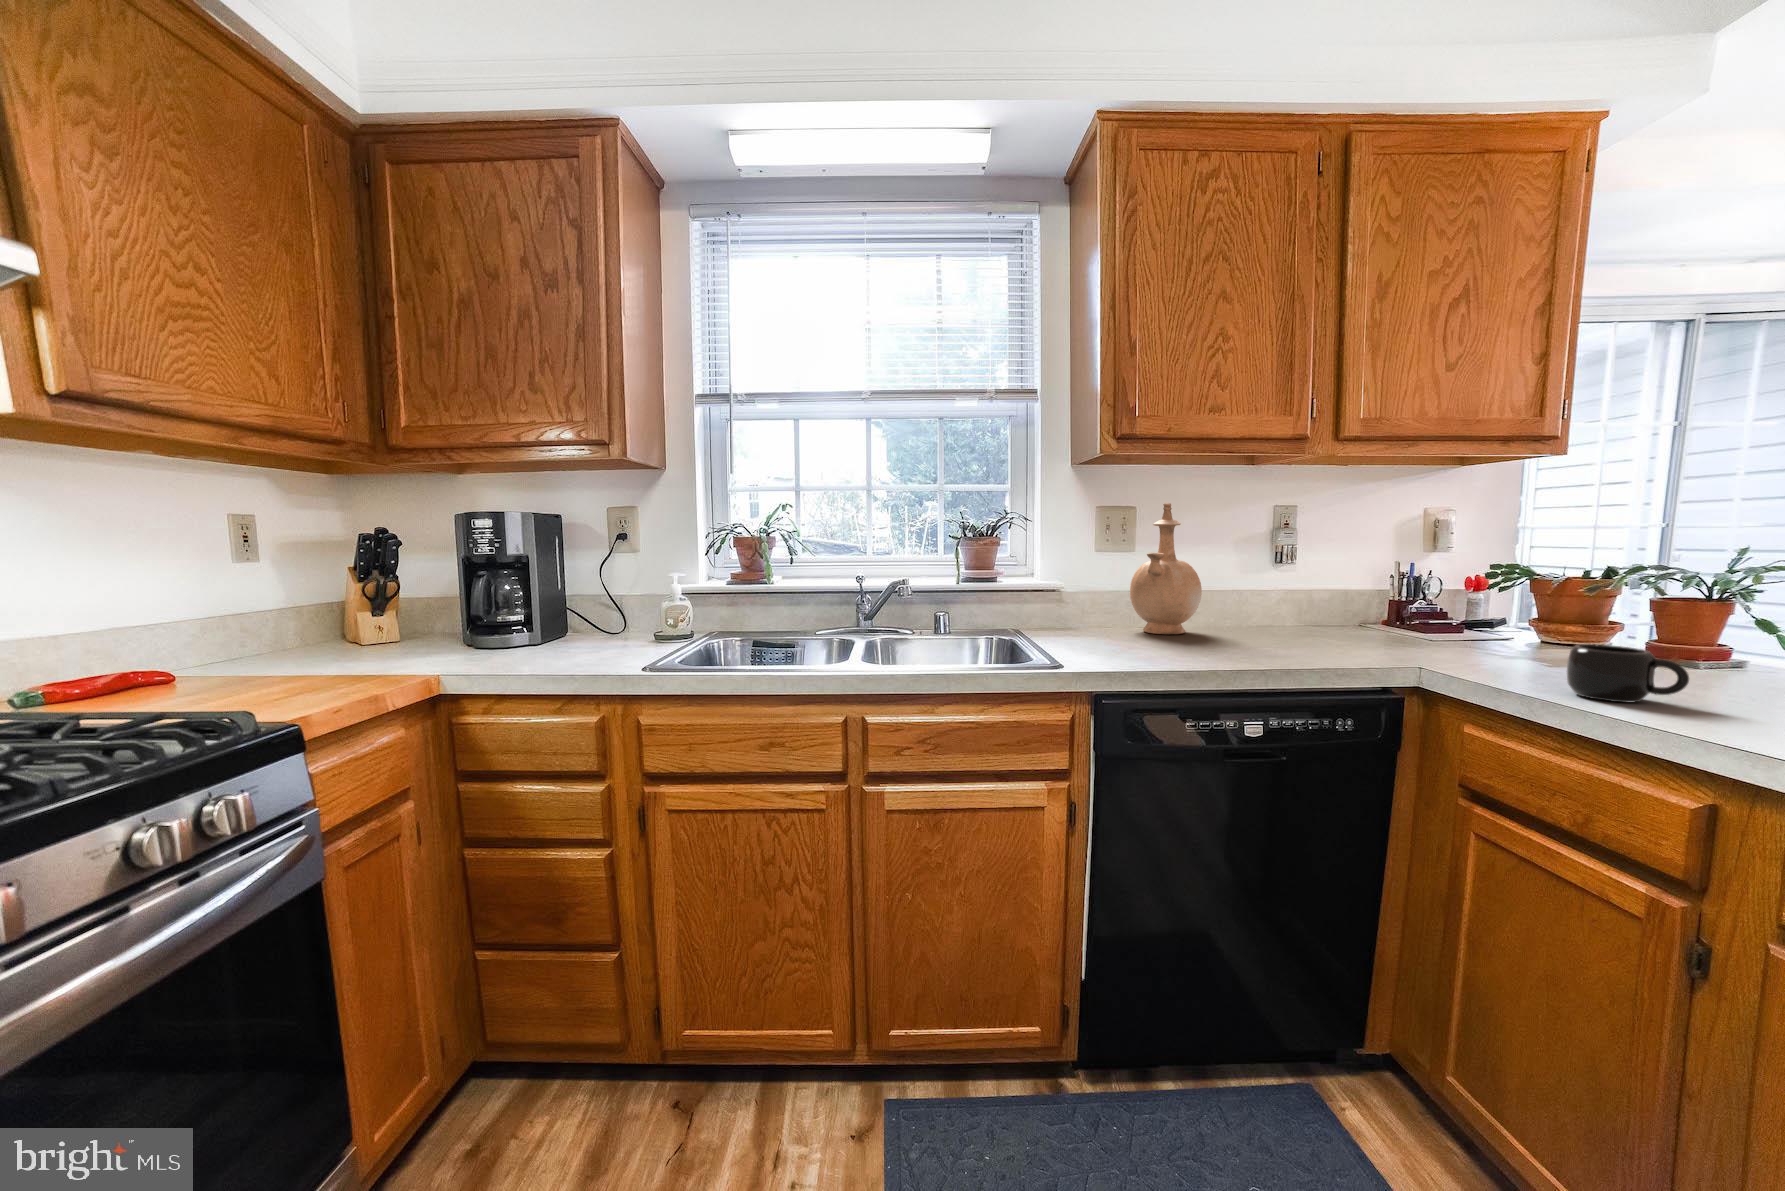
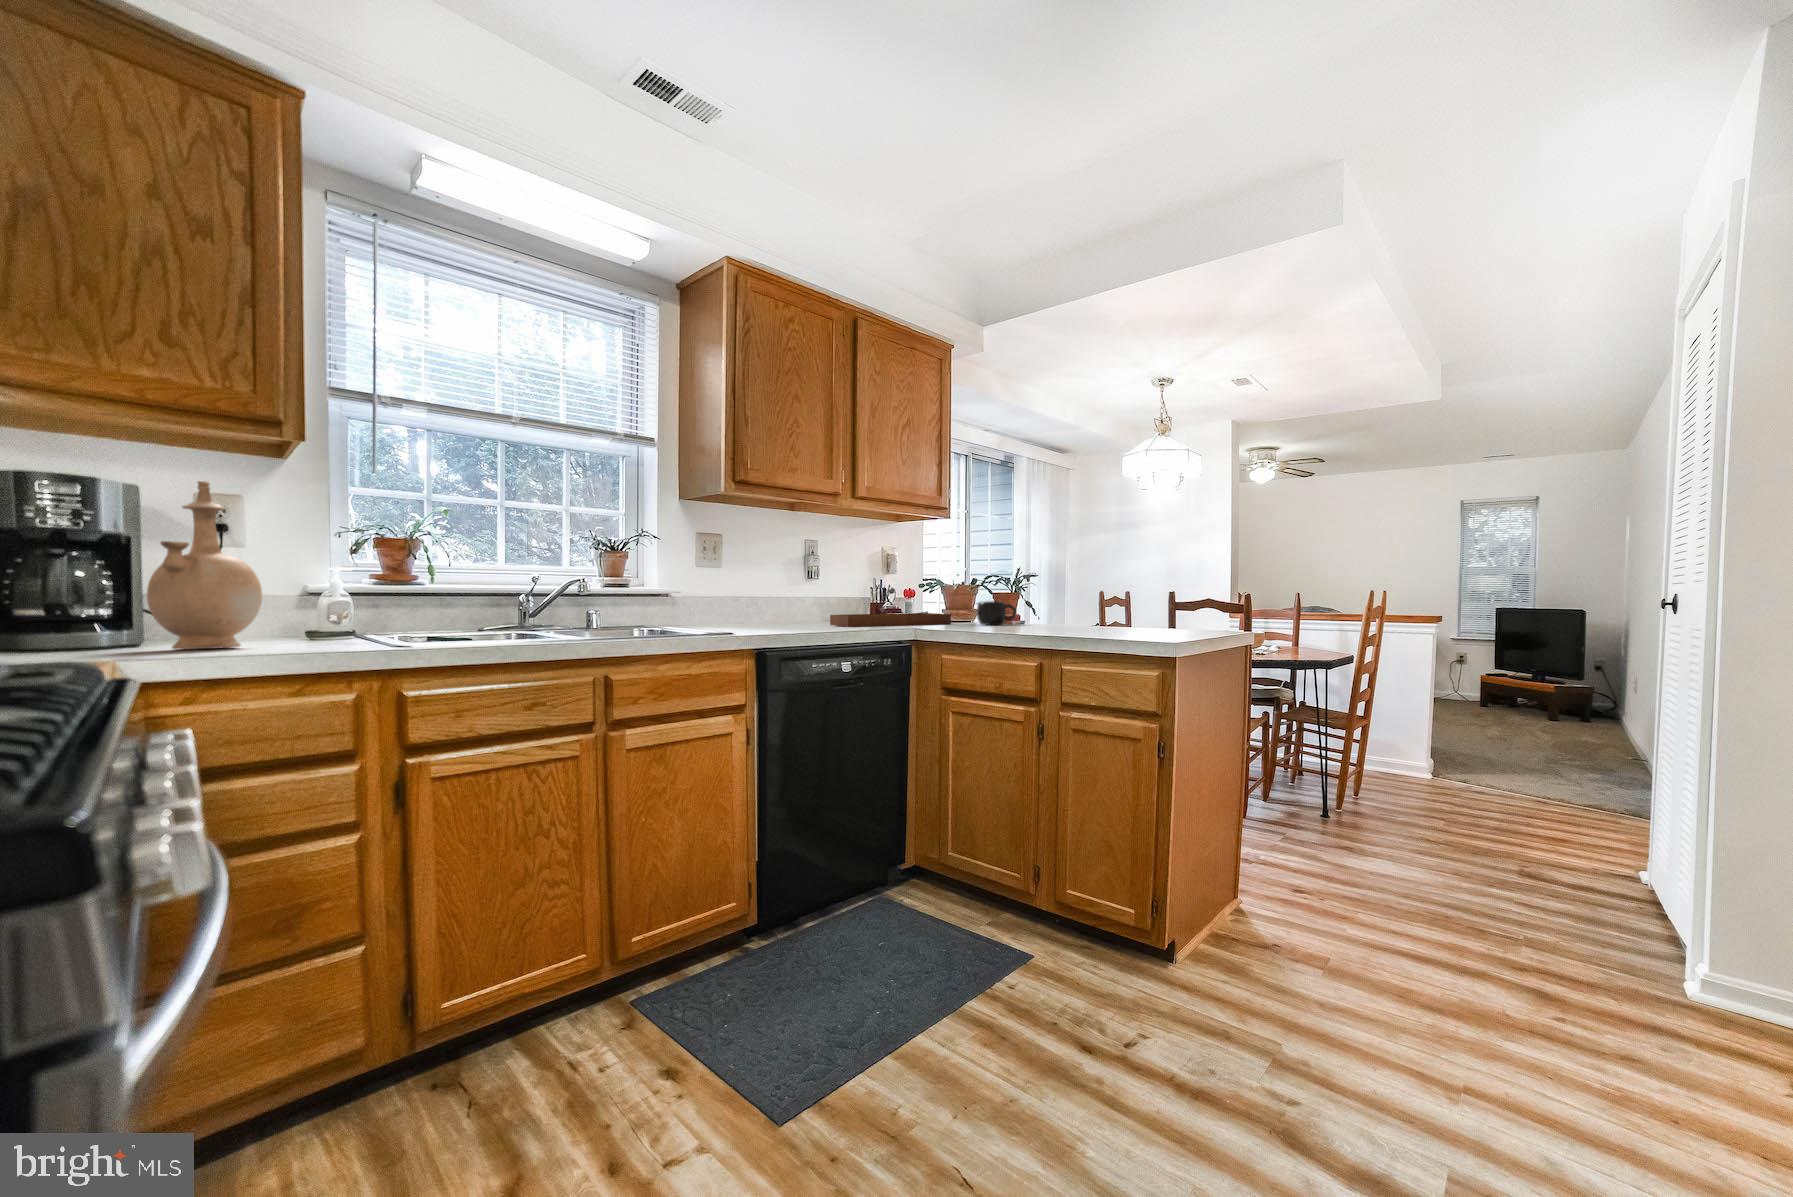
vase: present [1130,503,1202,634] -> present [147,481,262,650]
tray: none [1276,589,1519,667] -> present [830,588,951,627]

